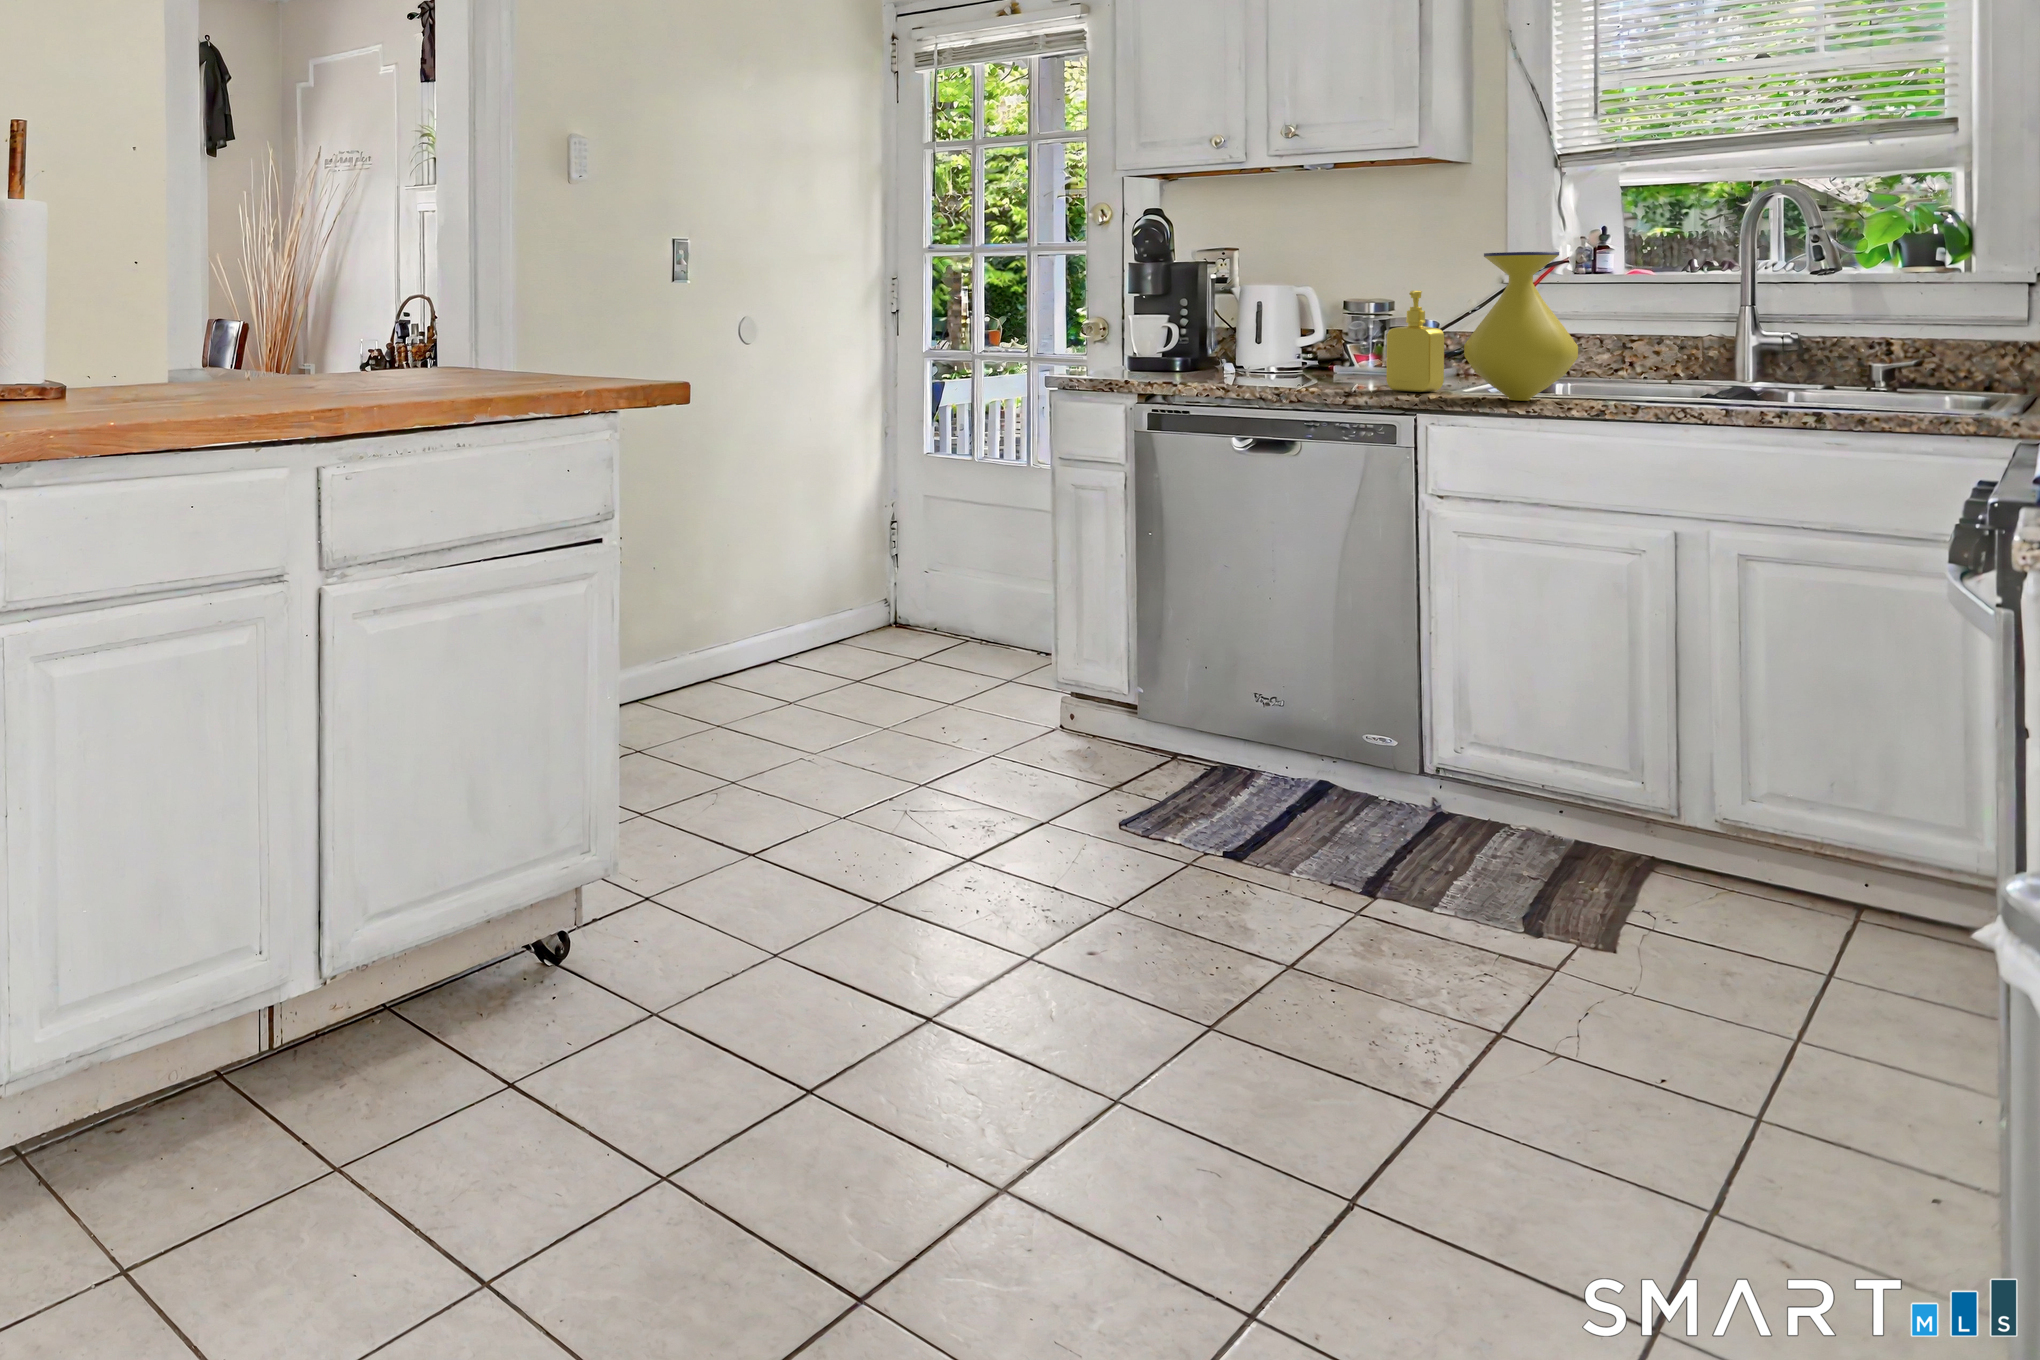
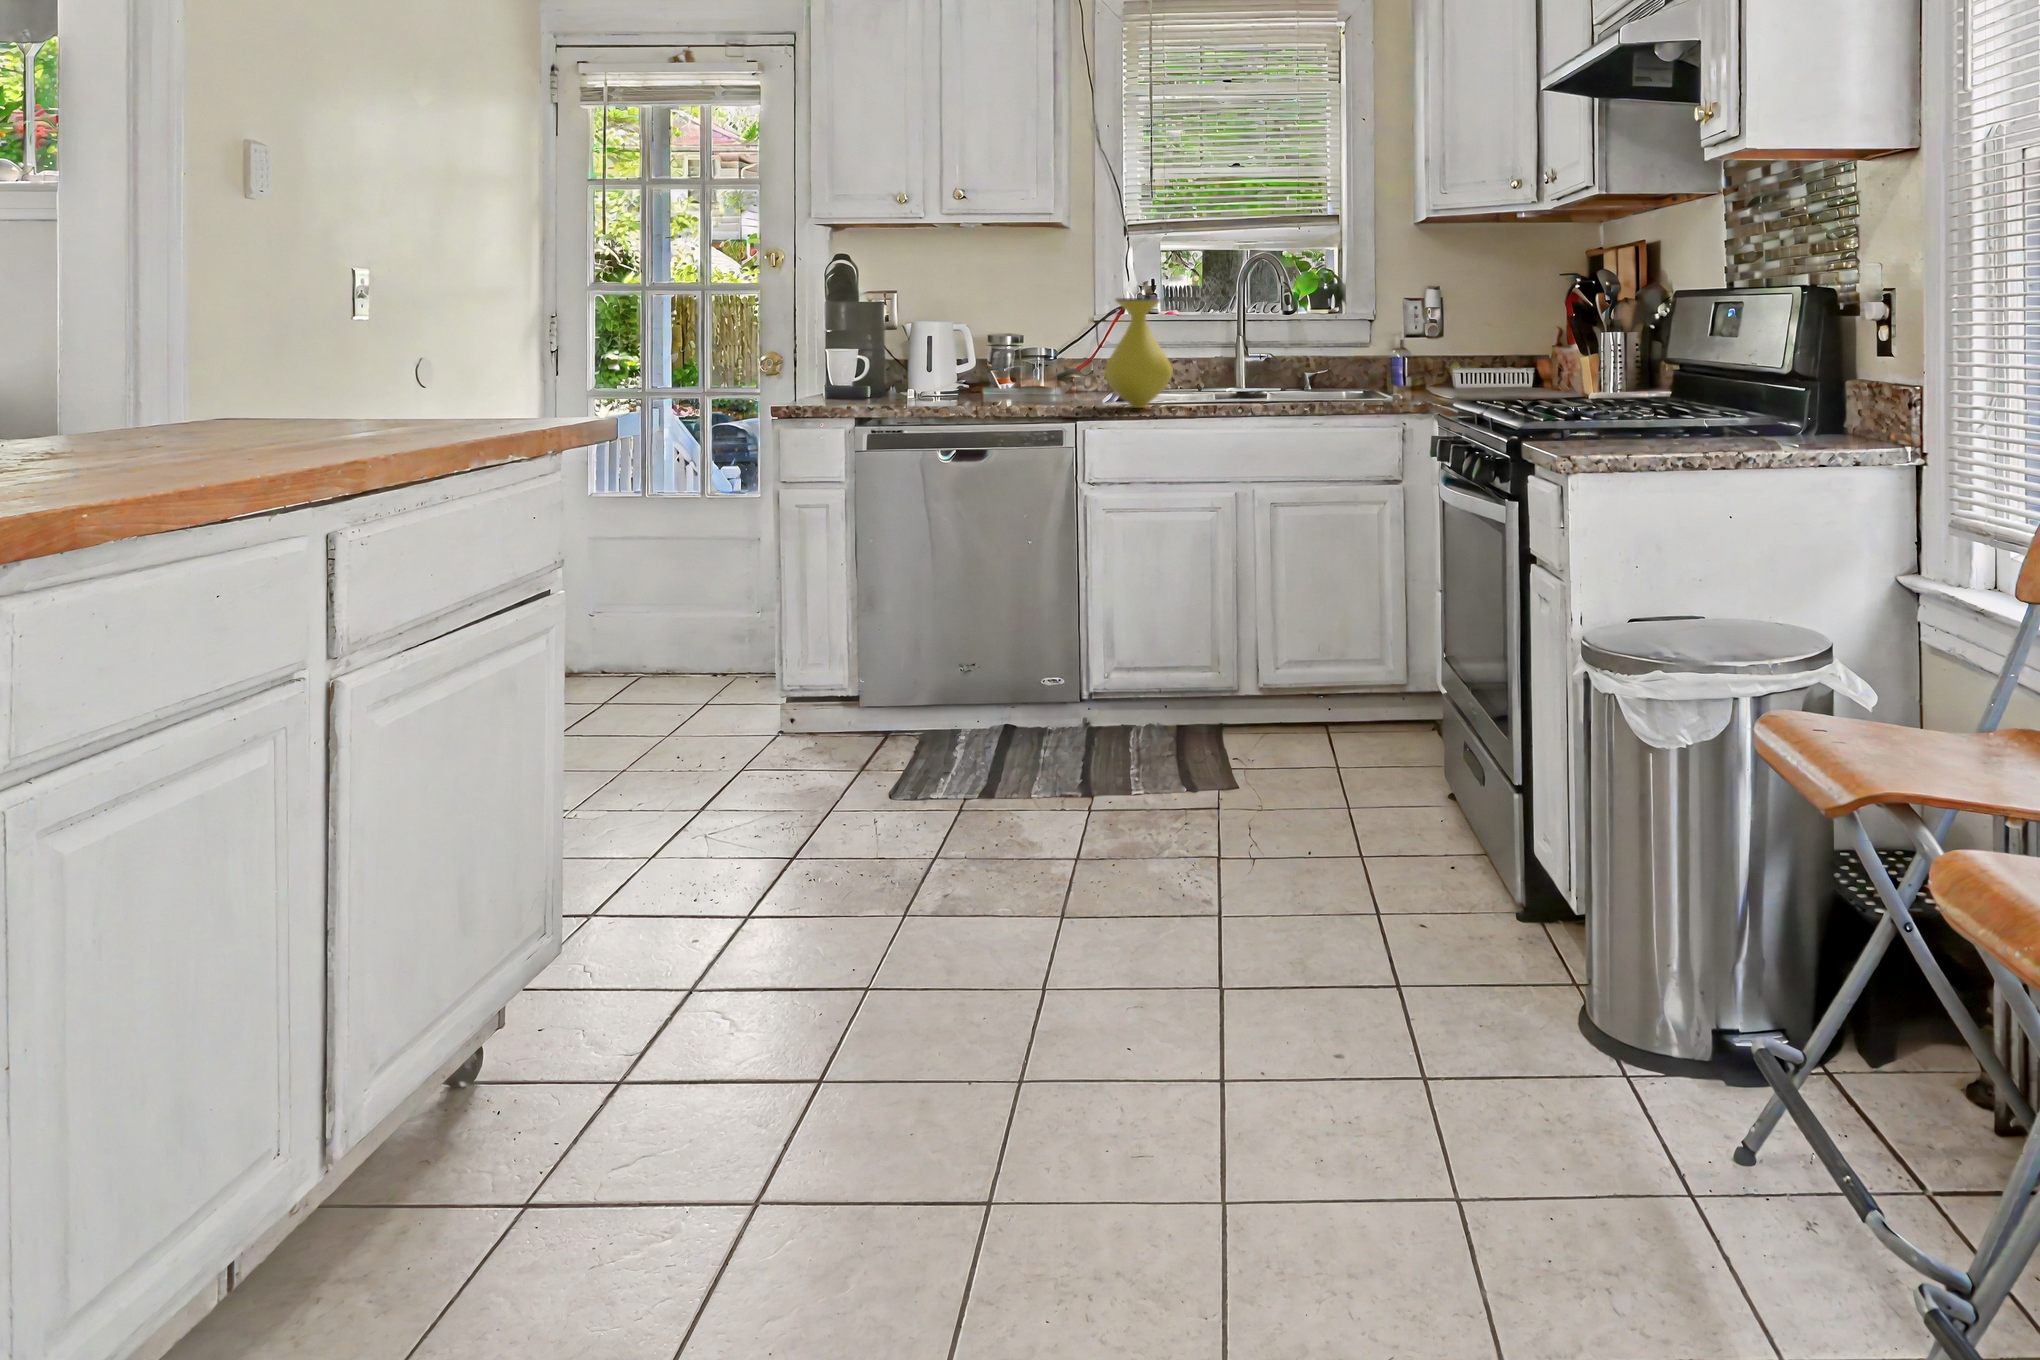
soap dispenser: present [1386,291,1444,392] -> none [1045,326,1083,405]

